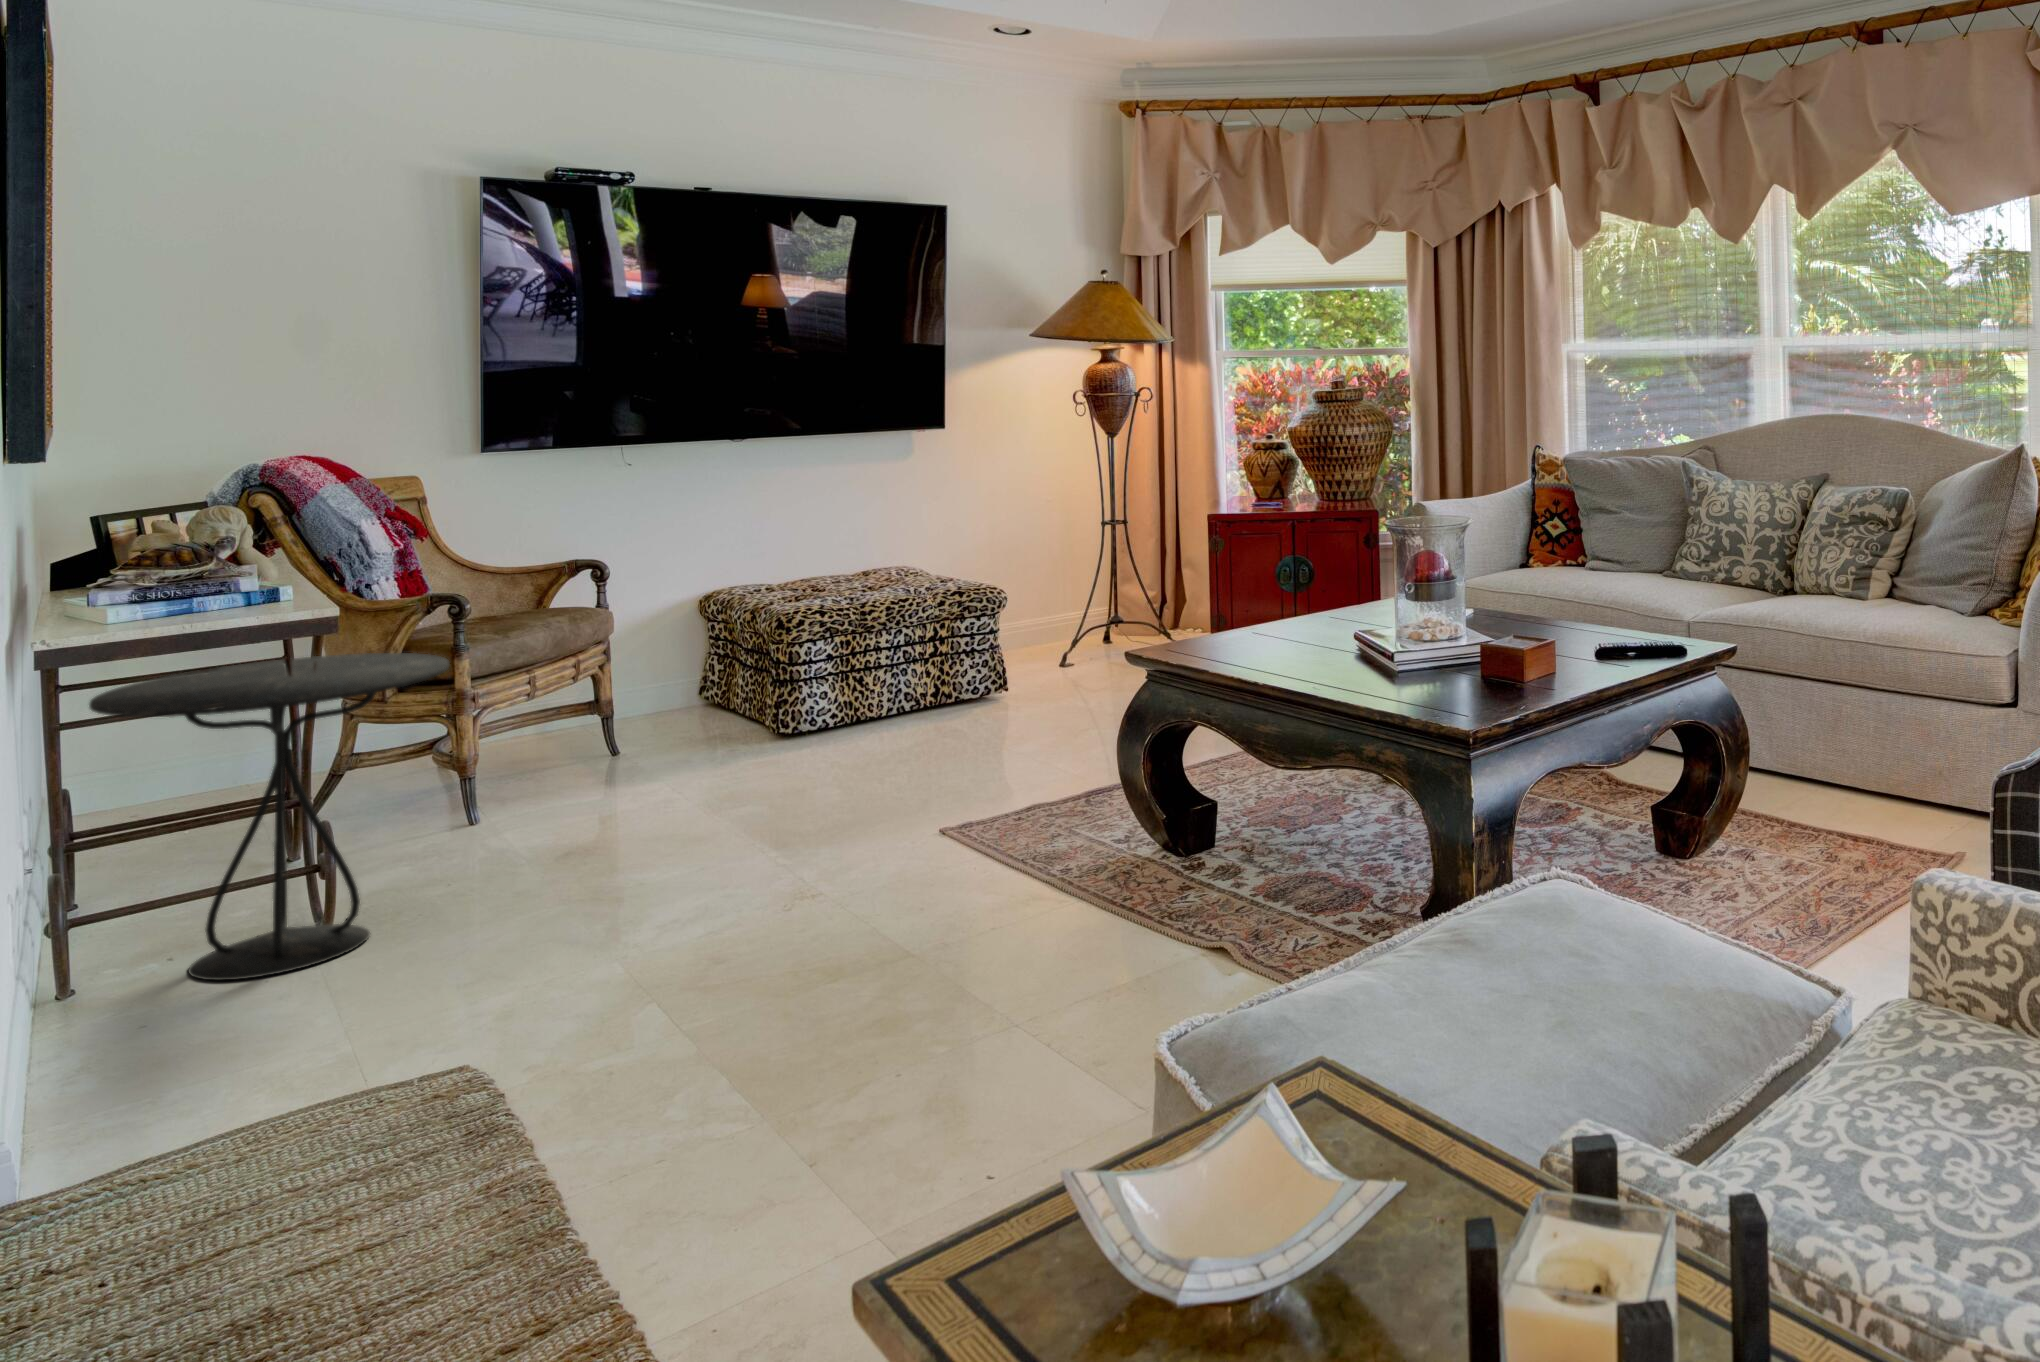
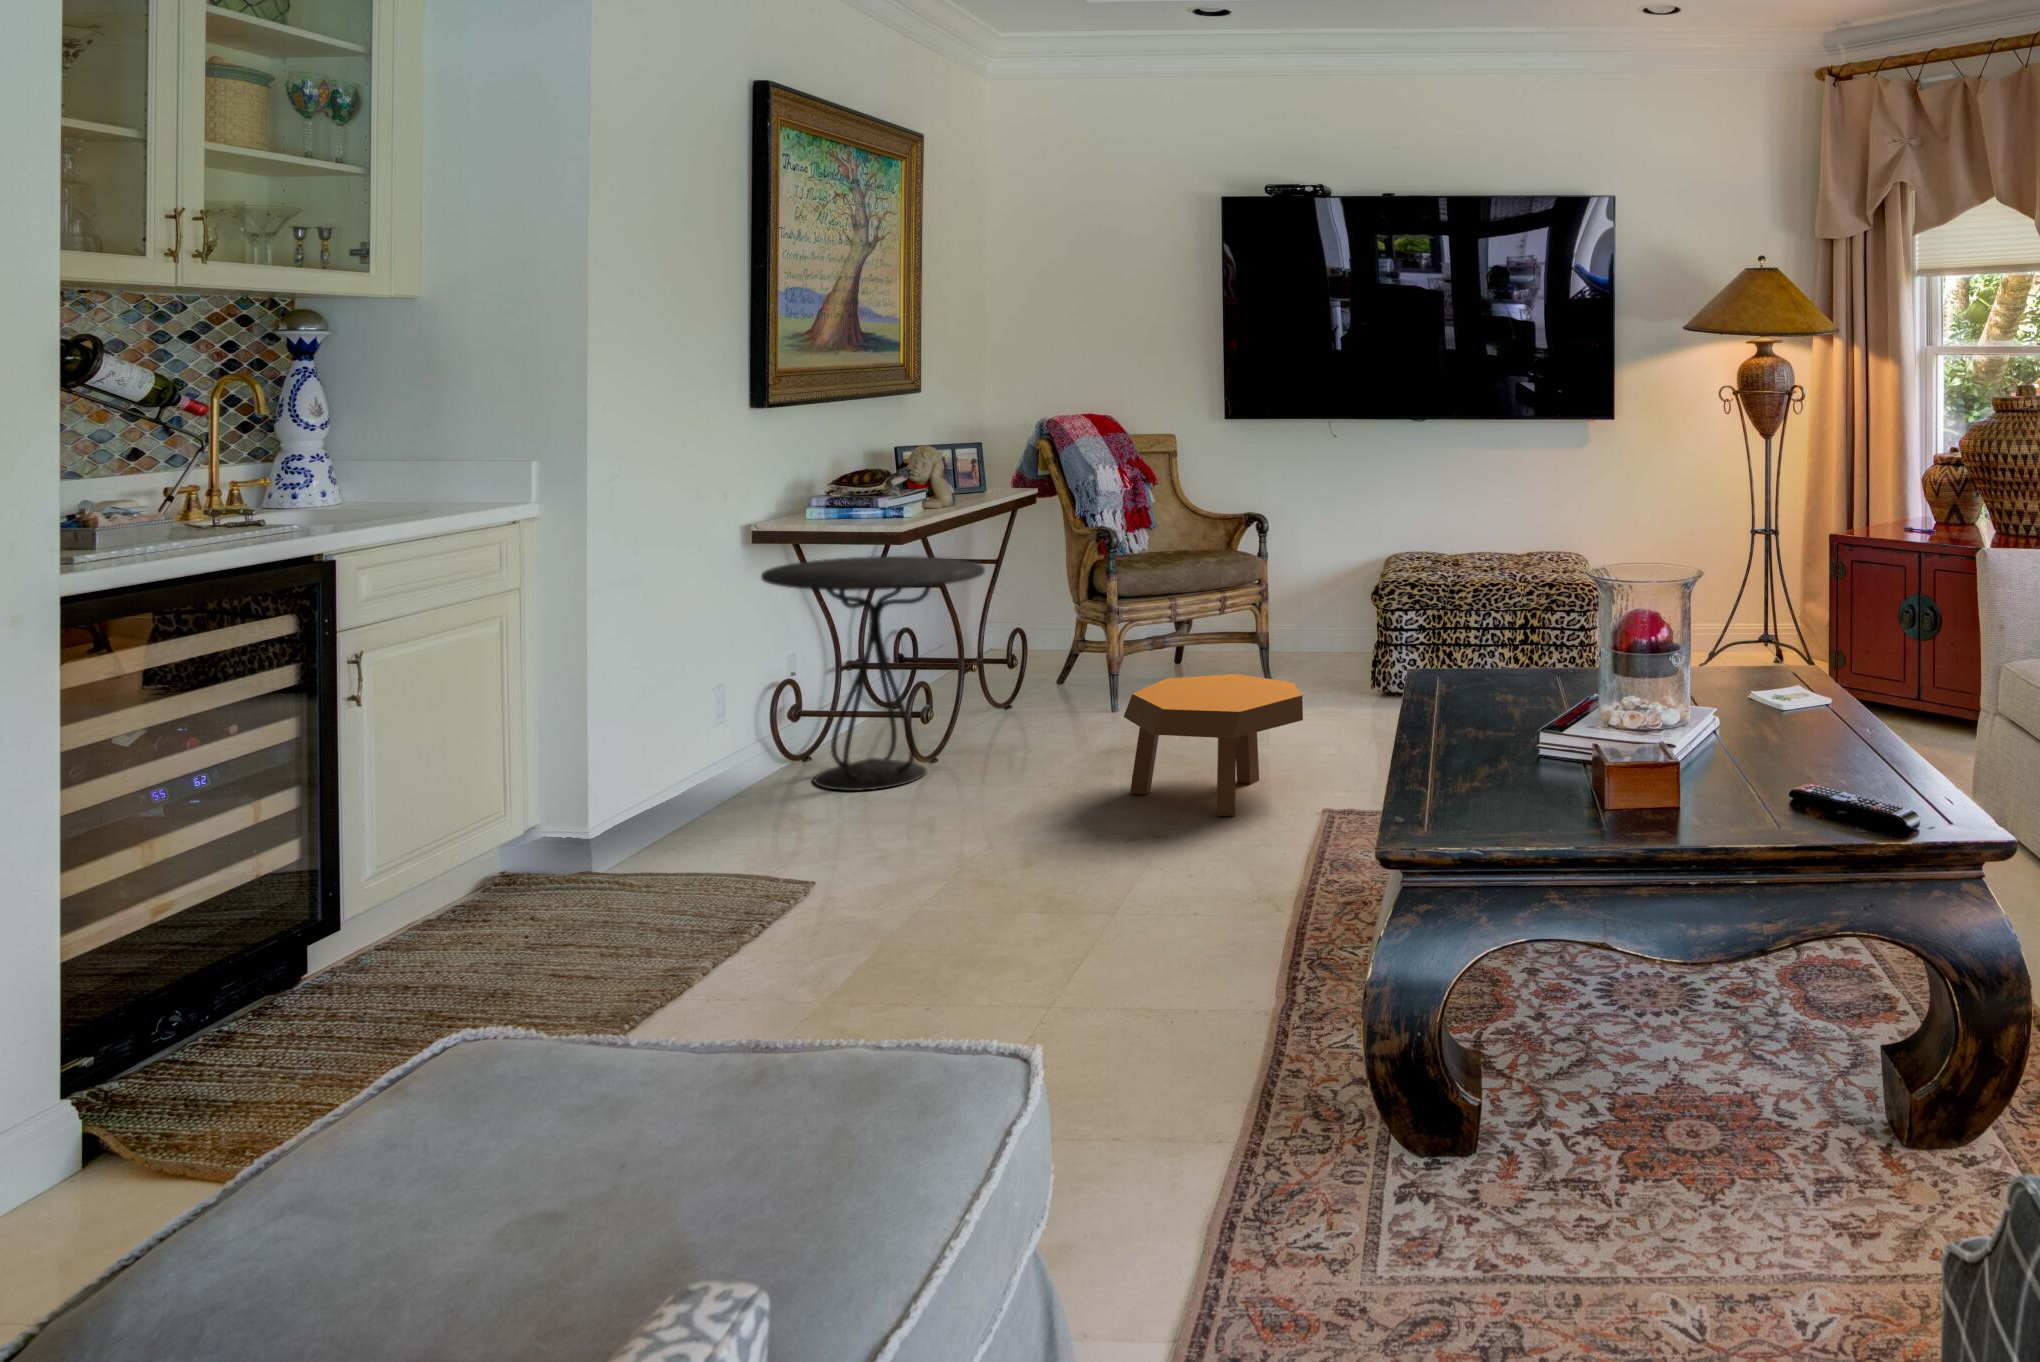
footstool: none [692,716,891,872] -> present [1124,674,1303,816]

